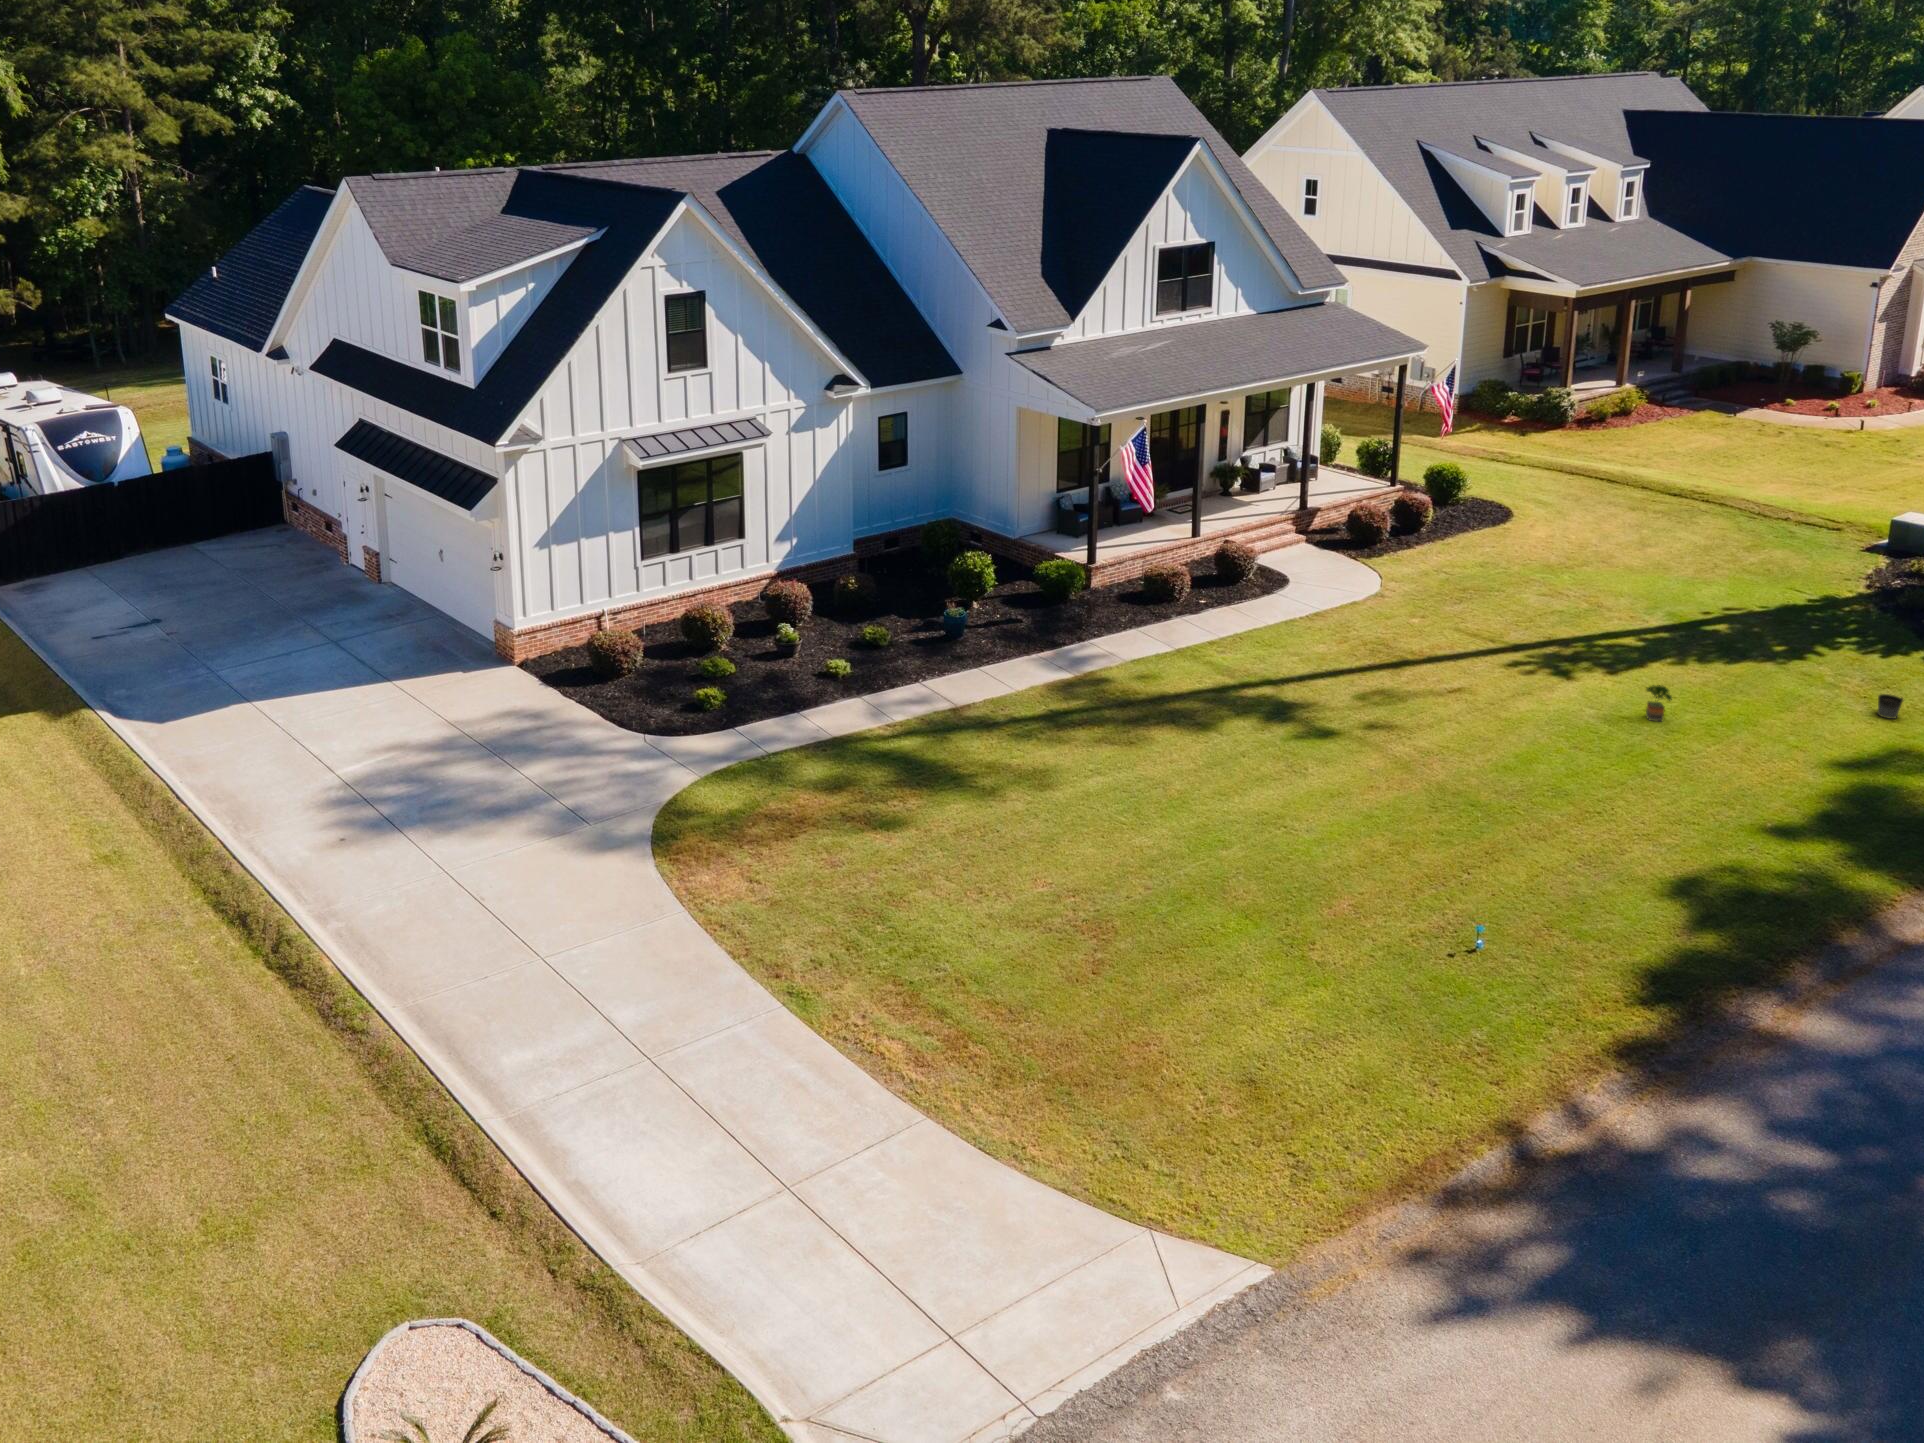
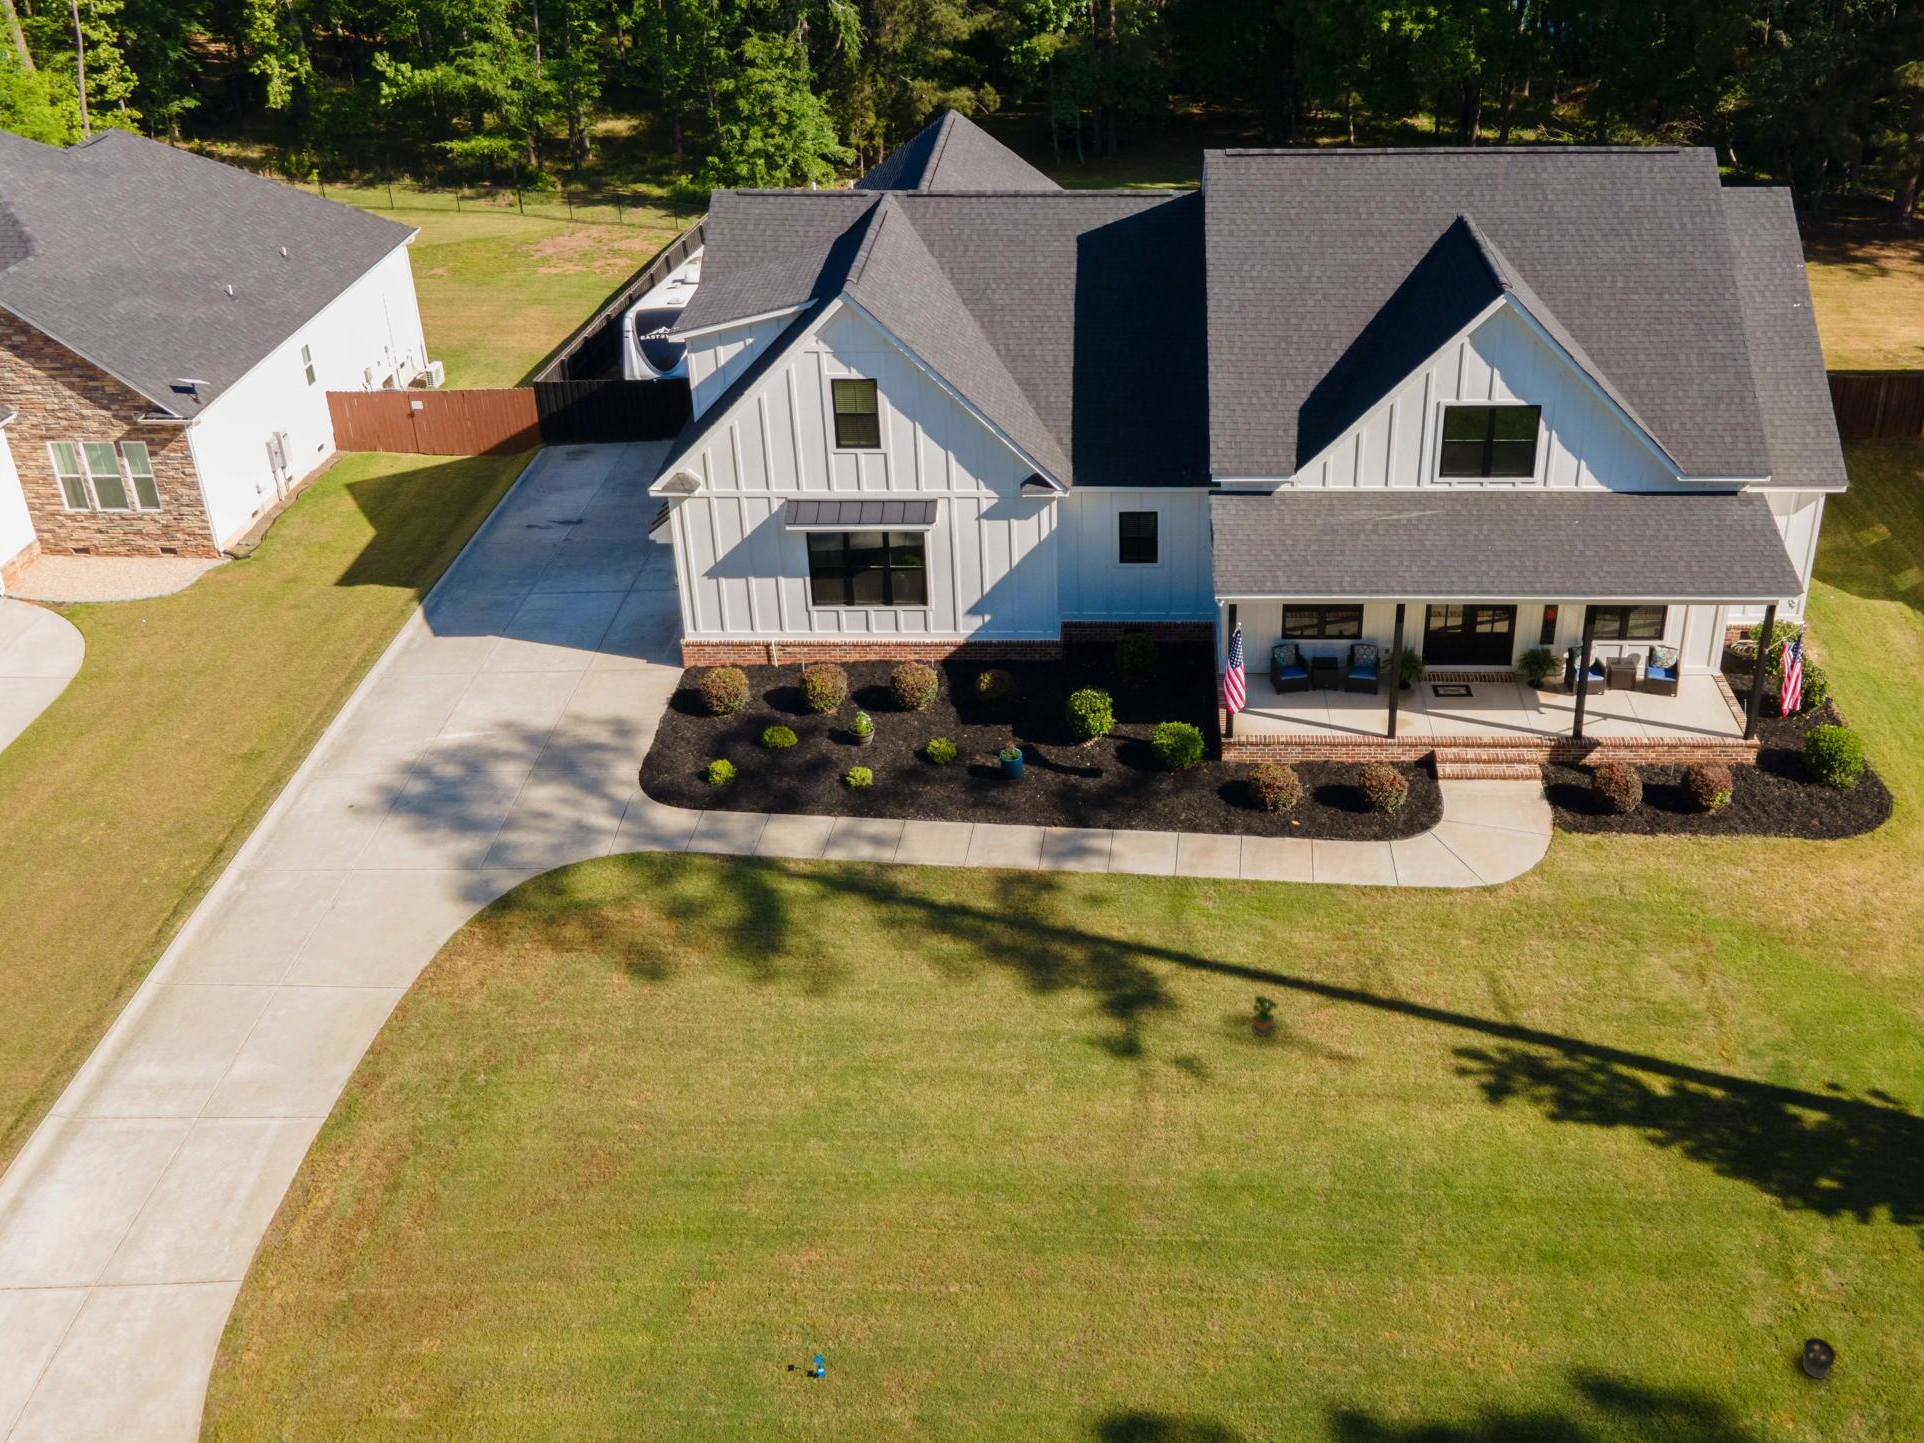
potted tree: present [1646,685,1672,721] -> present [1253,996,1278,1036]

